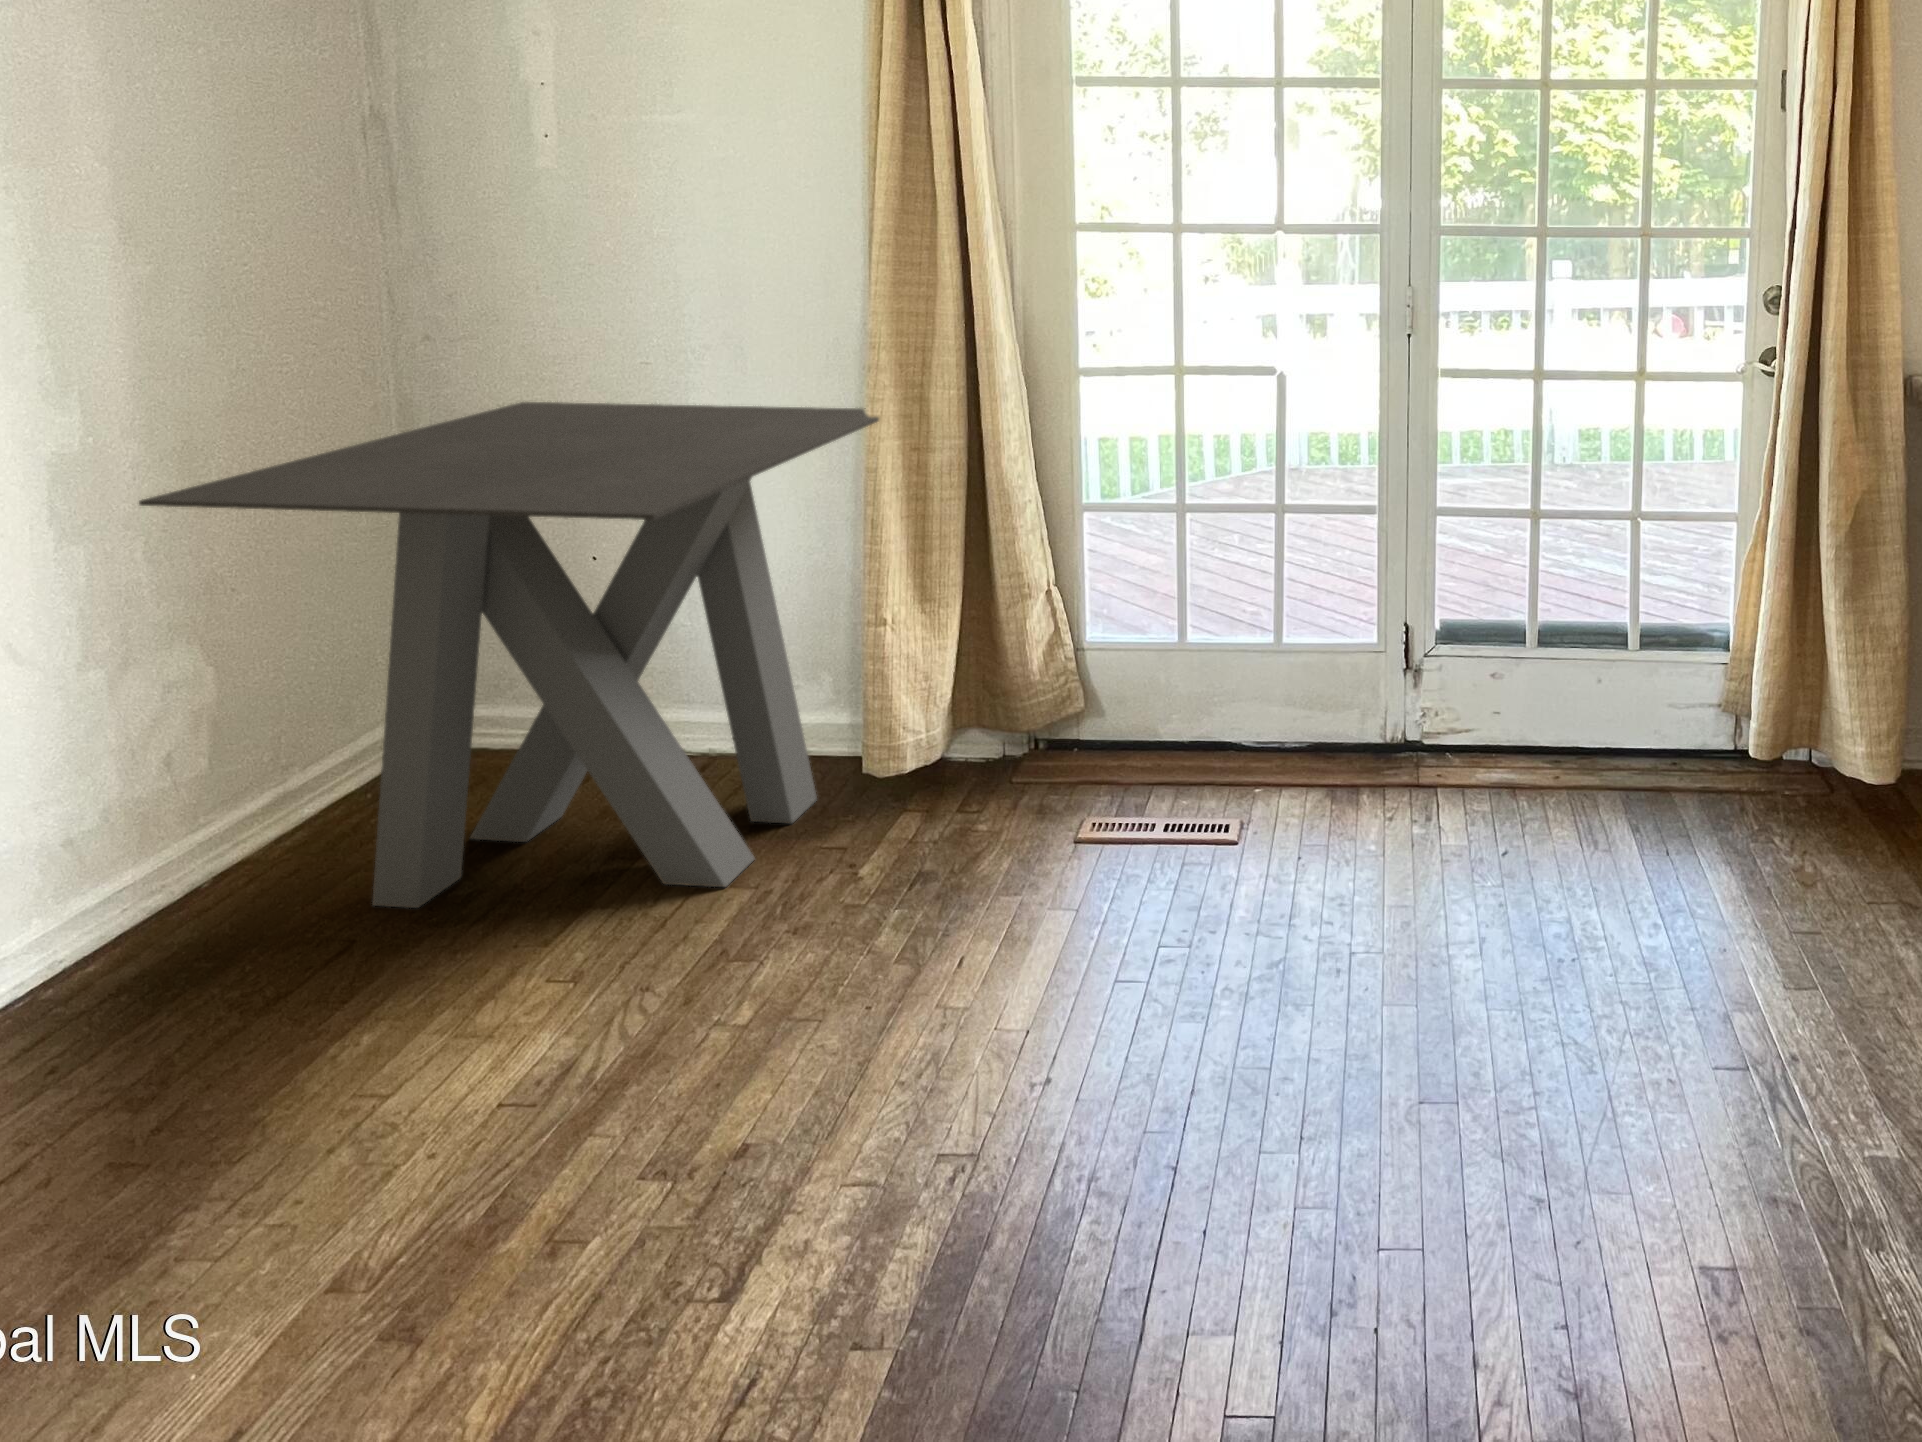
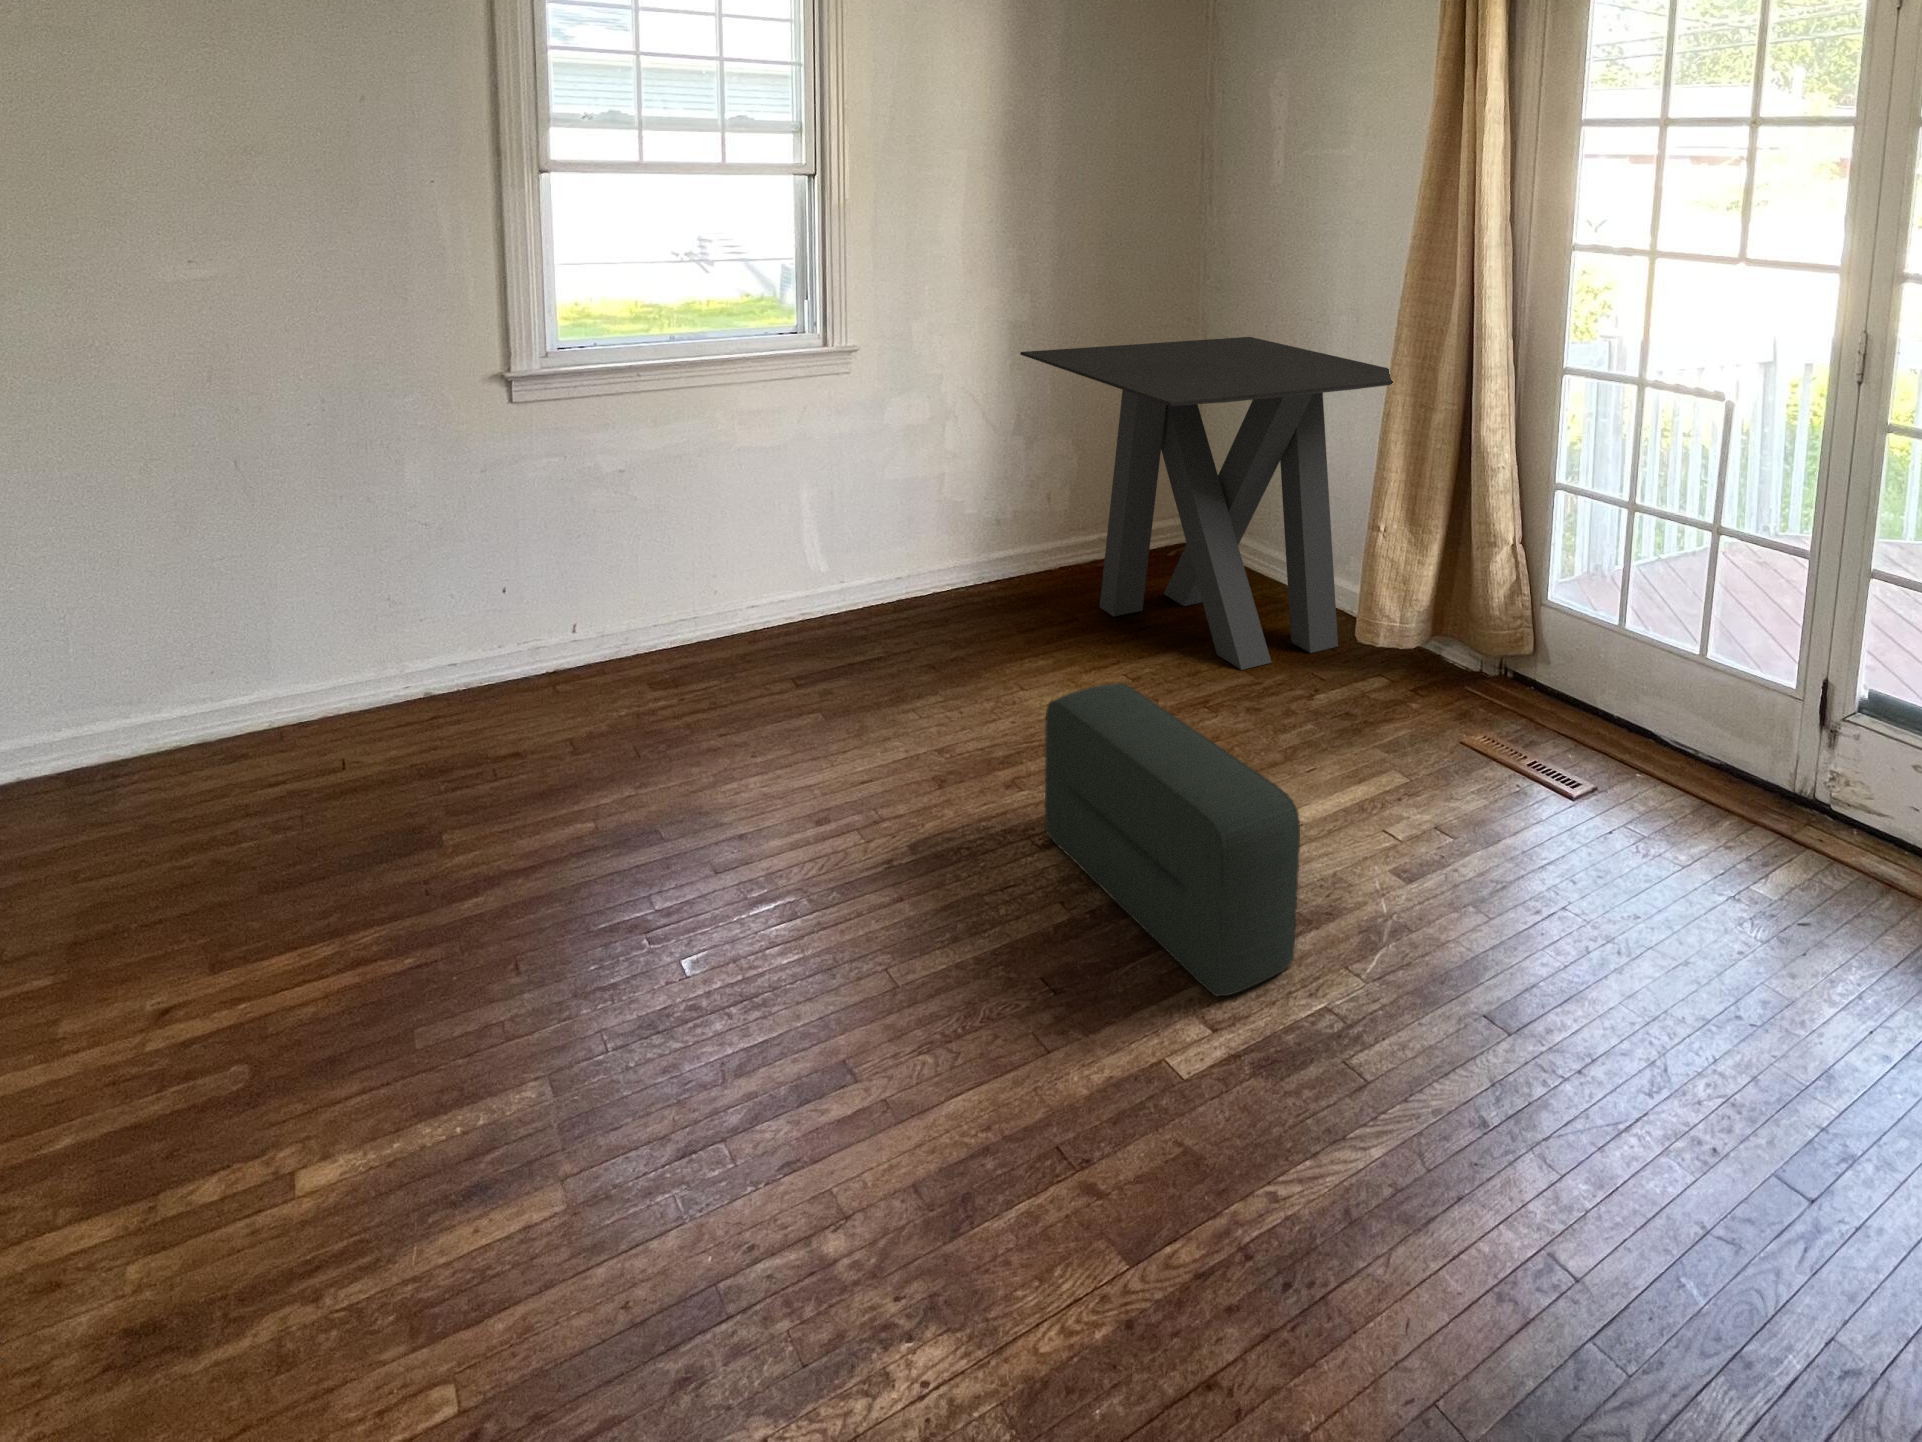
pouf: none [696,962,1221,1291] -> present [1045,683,1300,996]

